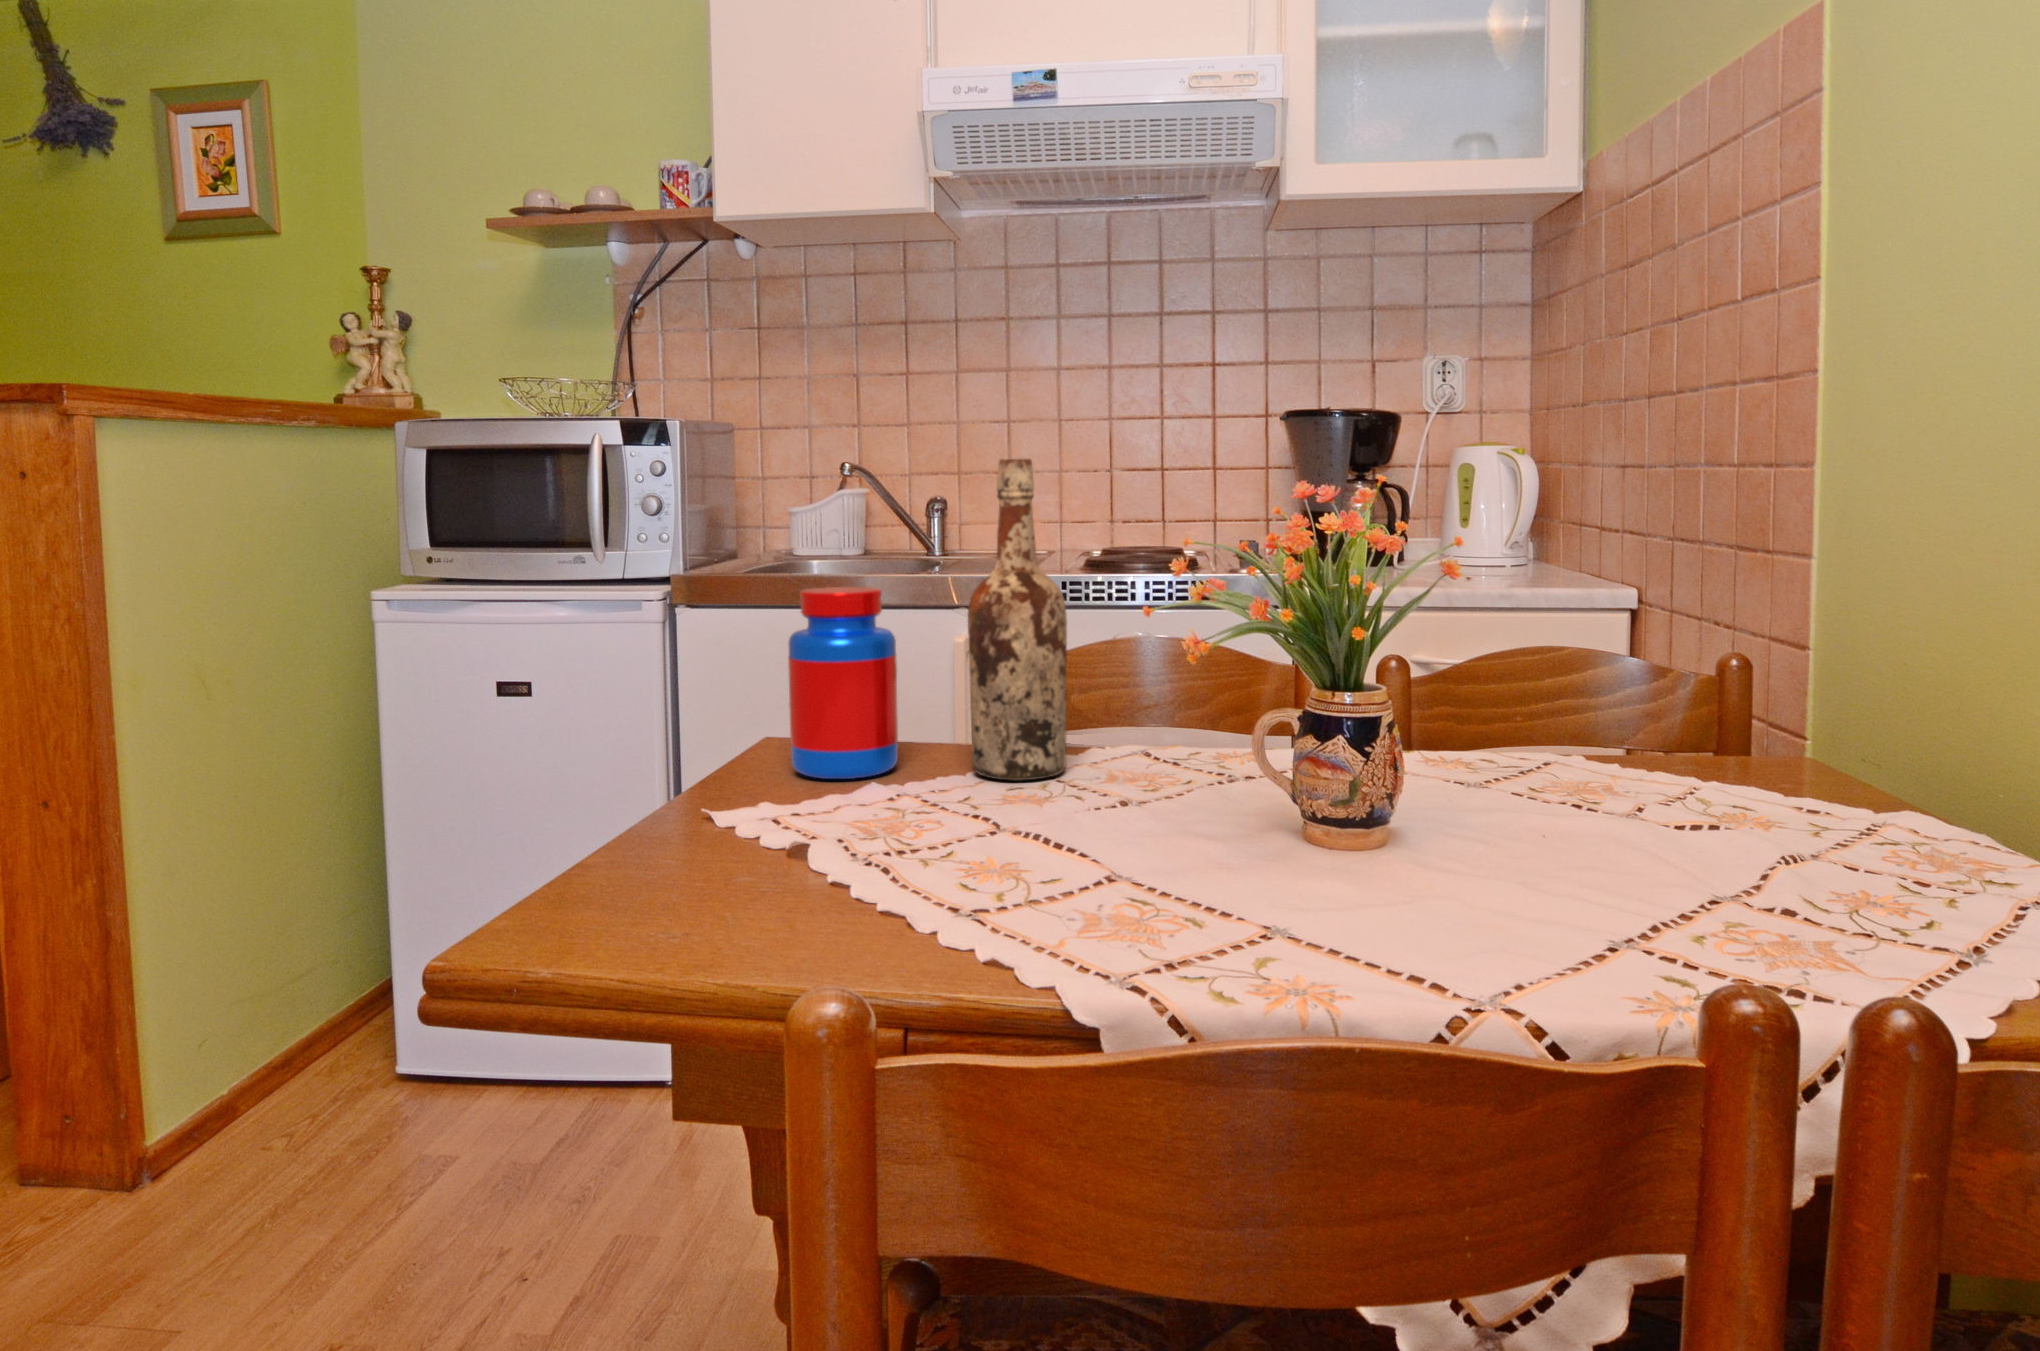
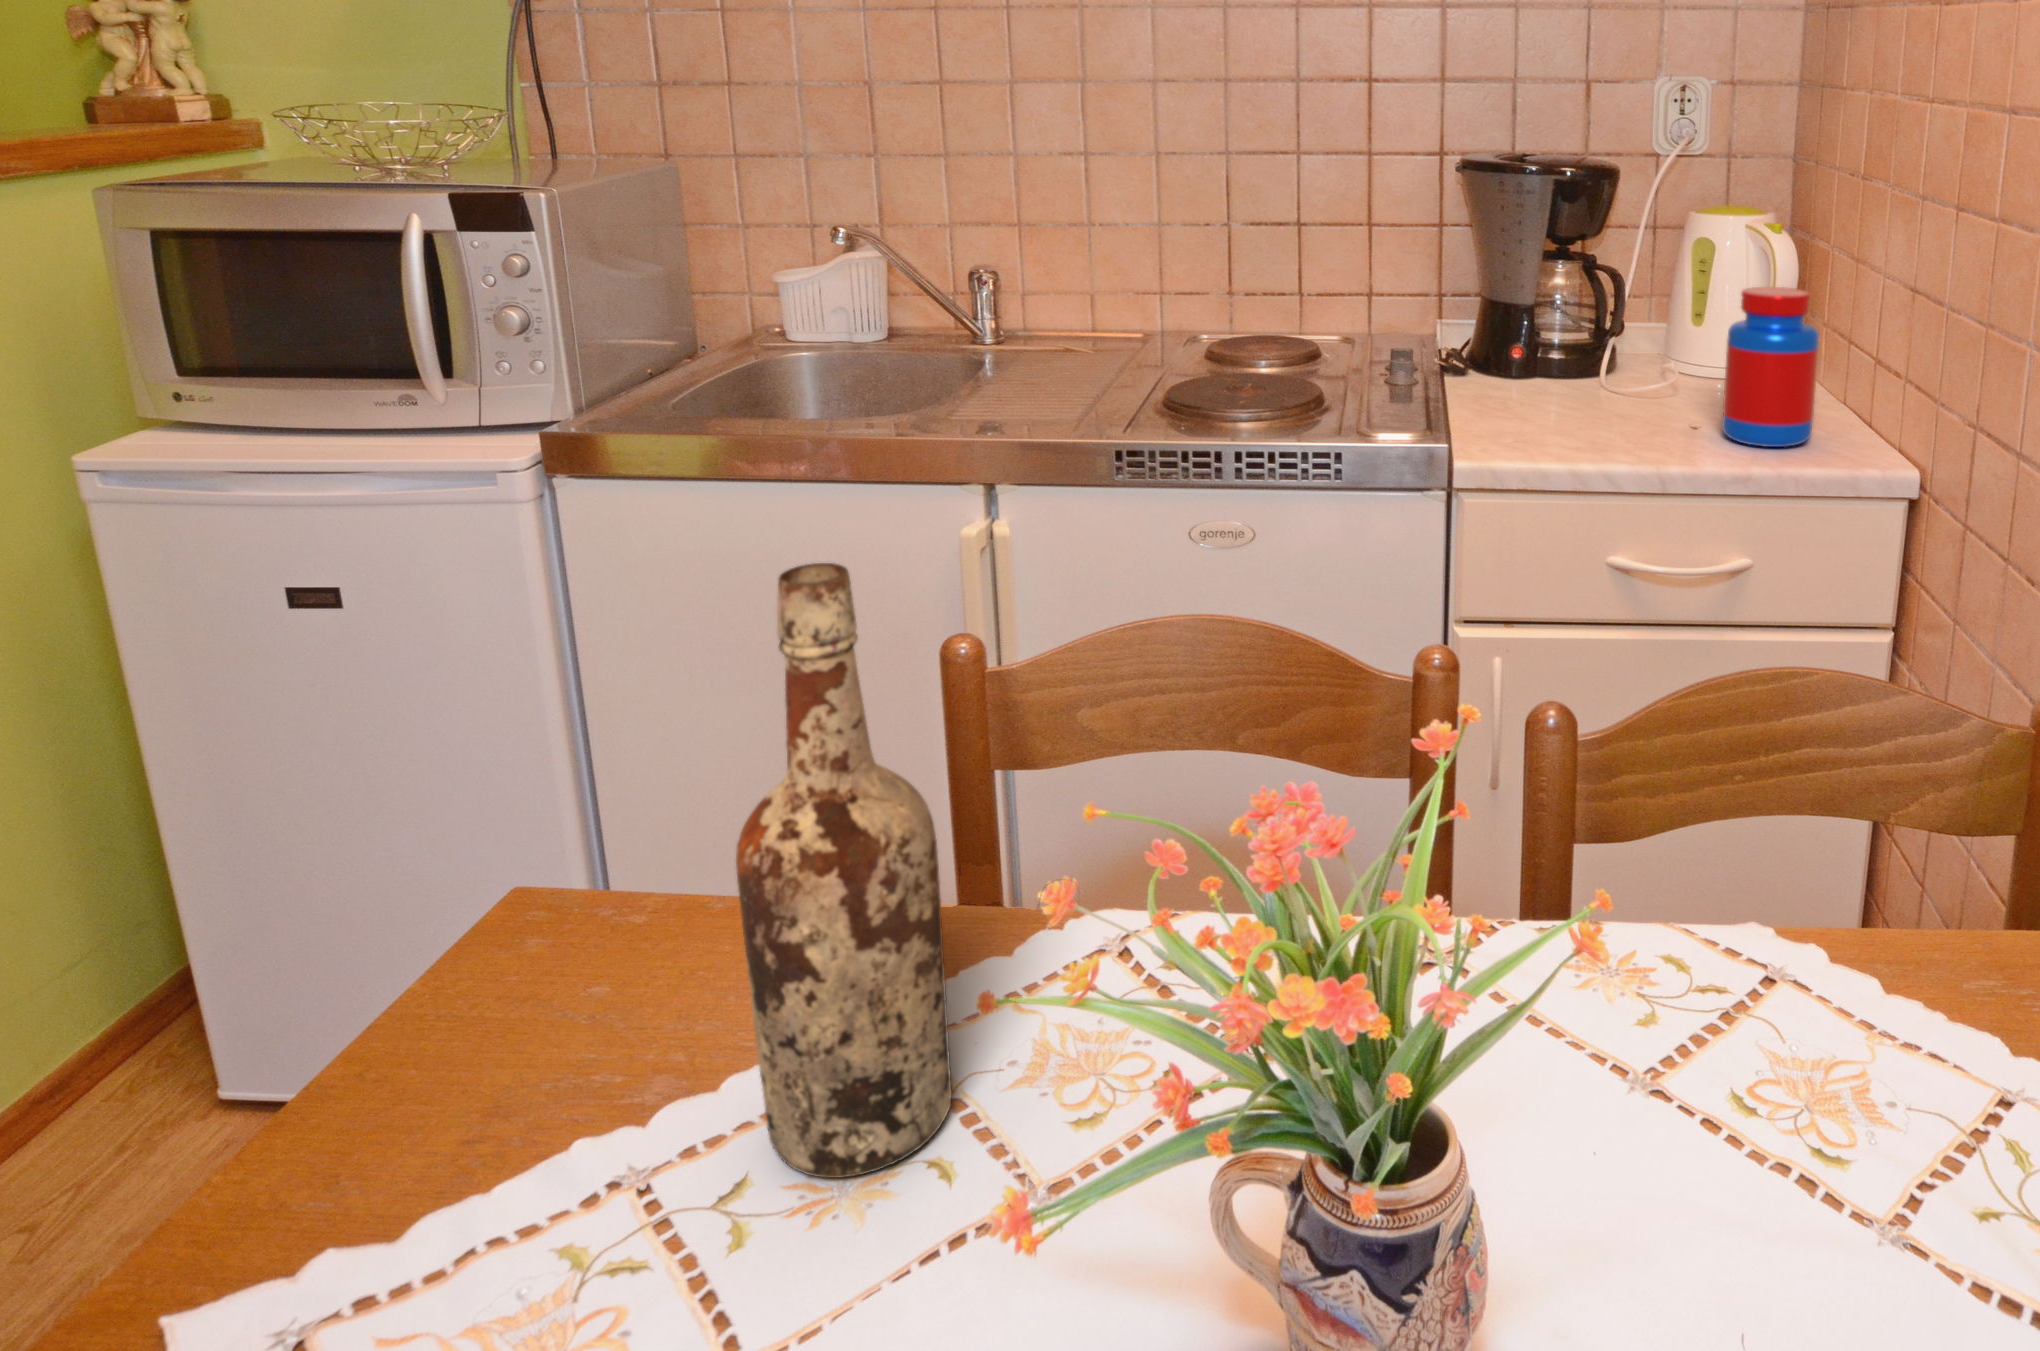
jar: present [788,587,898,779] -> present [1722,287,1819,447]

